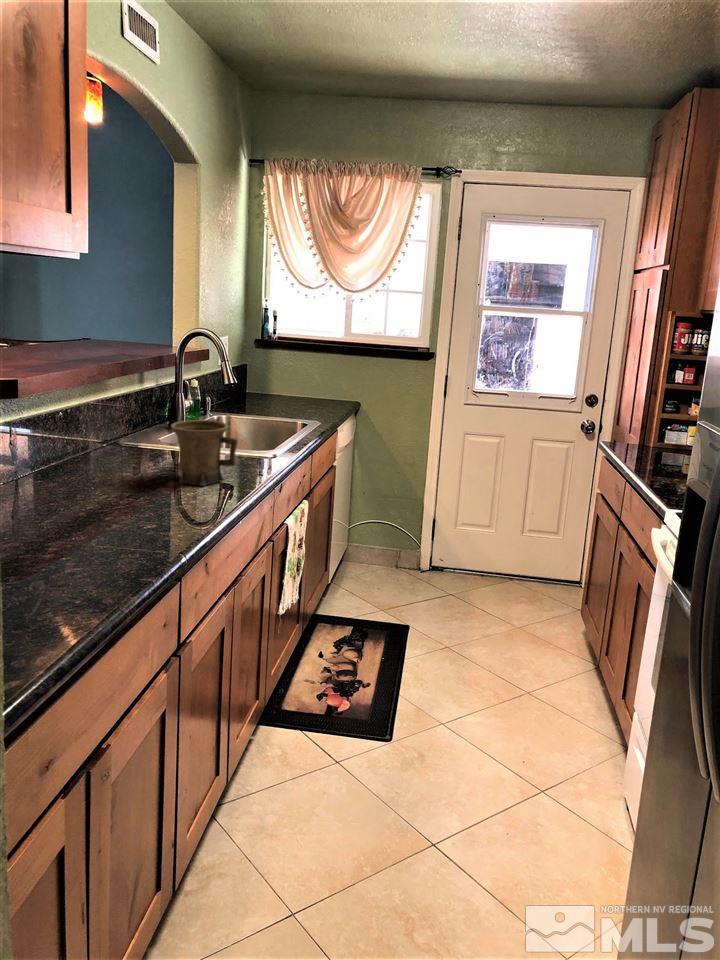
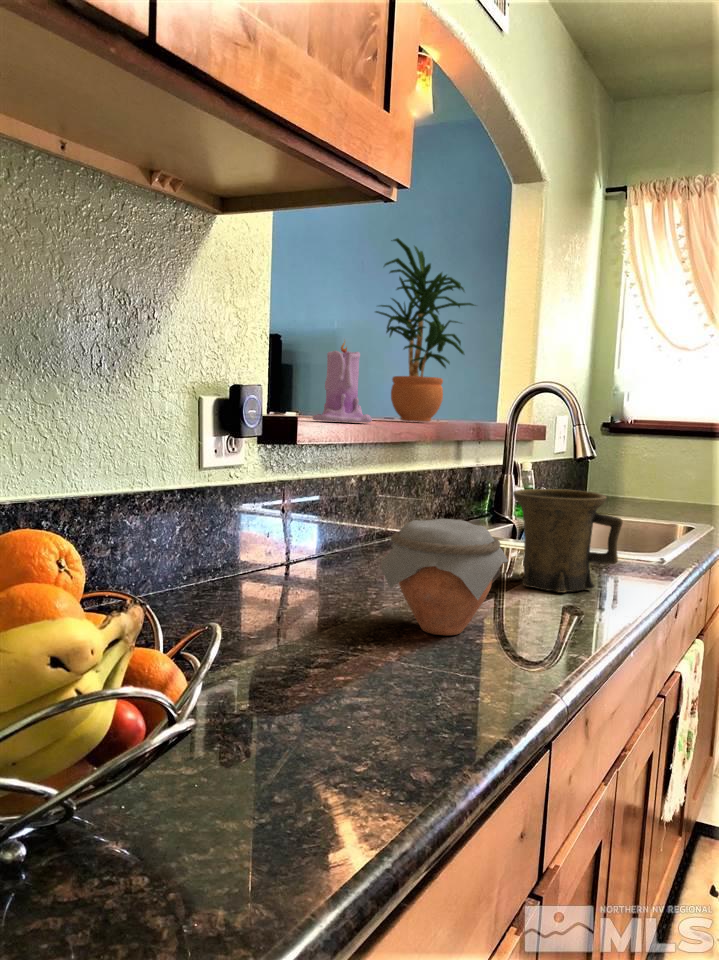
potted plant: none [65,225,147,363] -> present [376,238,475,422]
candle: none [23,316,70,377] -> present [312,341,372,422]
jar: none [82,455,161,525] -> present [381,518,508,635]

